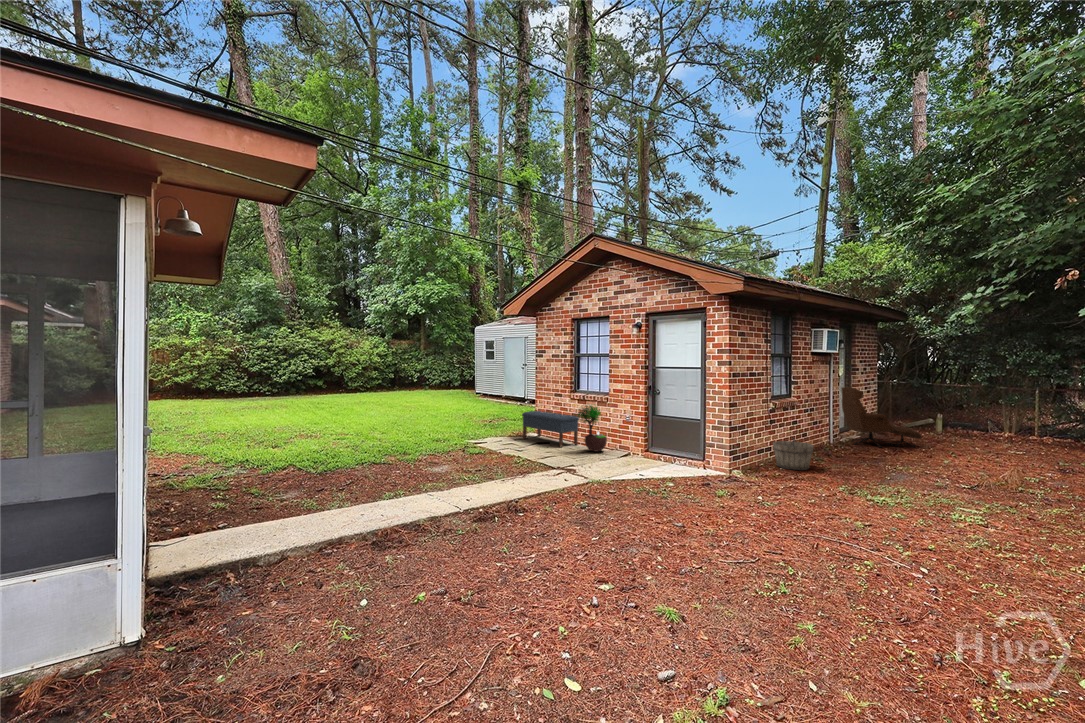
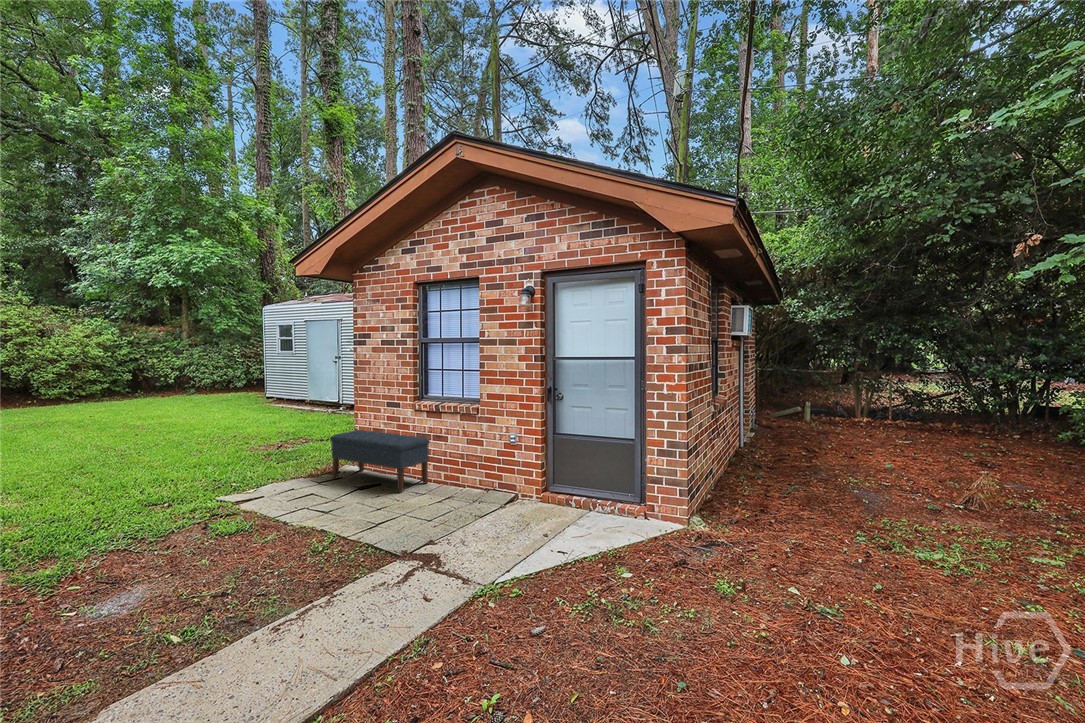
lounge chair: present [841,387,922,447] -> none [736,378,815,446]
potted tree: present [577,405,607,452] -> none [424,413,480,496]
wooden bucket: present [773,438,813,470] -> none [715,449,770,499]

